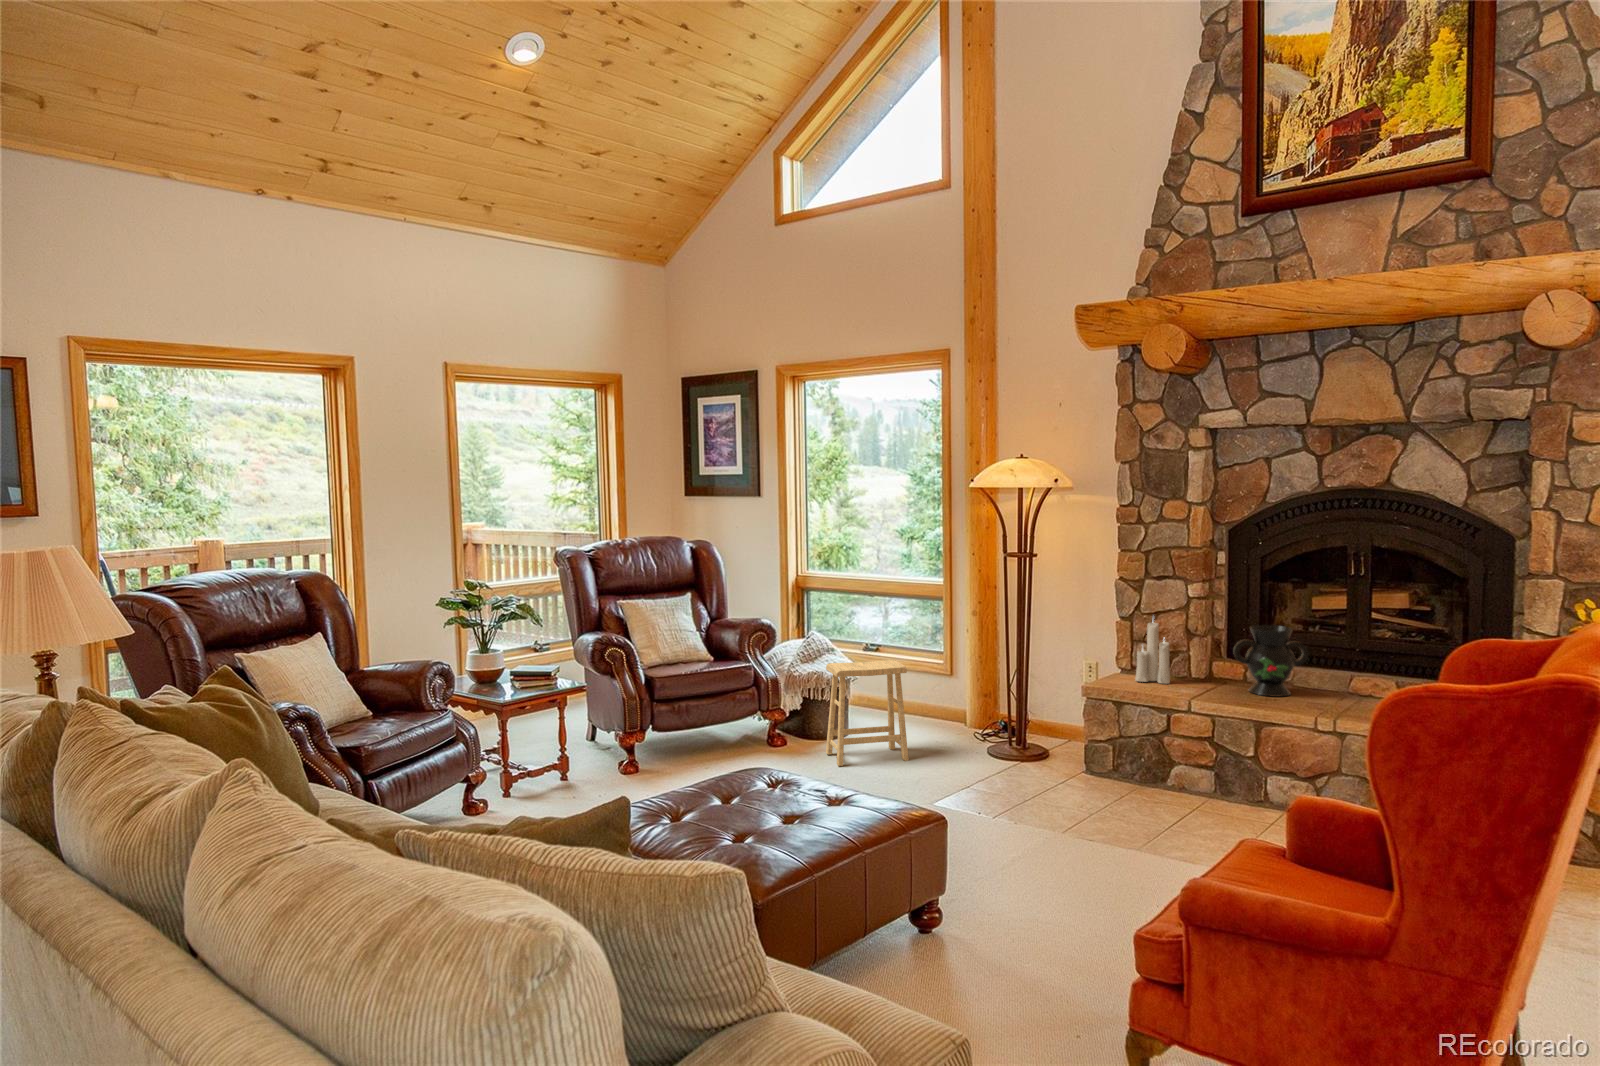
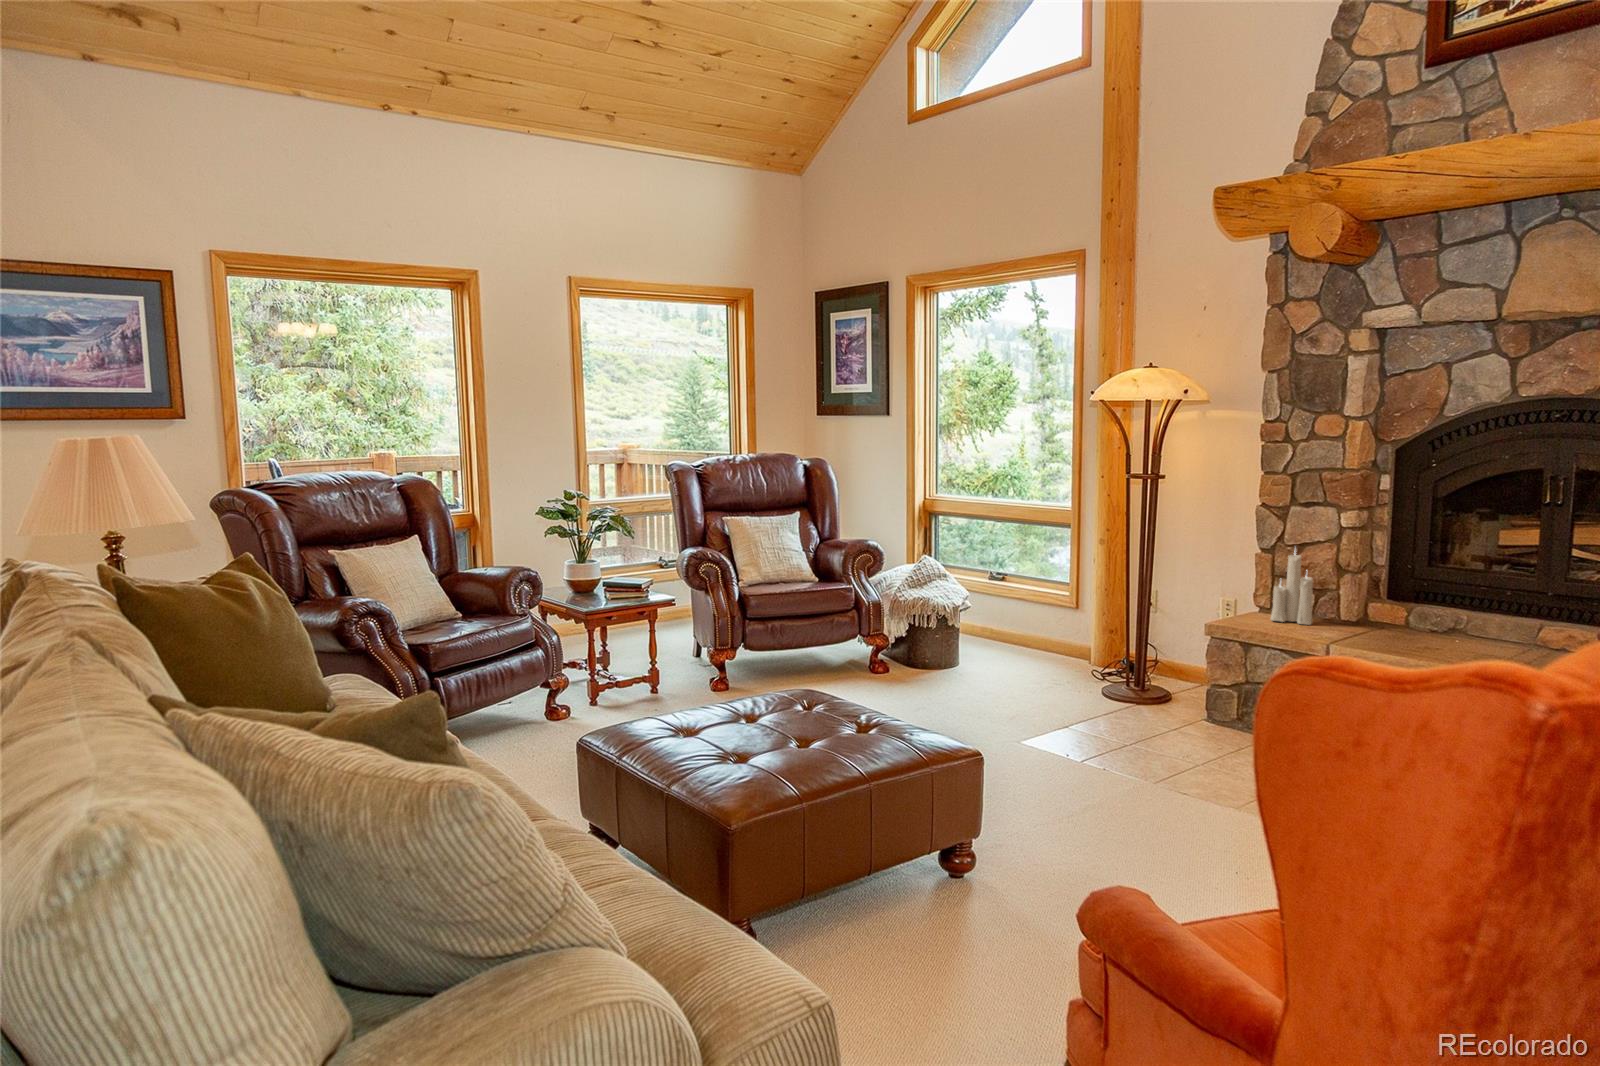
decorative vase: present [1233,625,1309,697] -> none [1388,560,1484,644]
footstool: present [826,660,909,766] -> none [926,588,1013,697]

